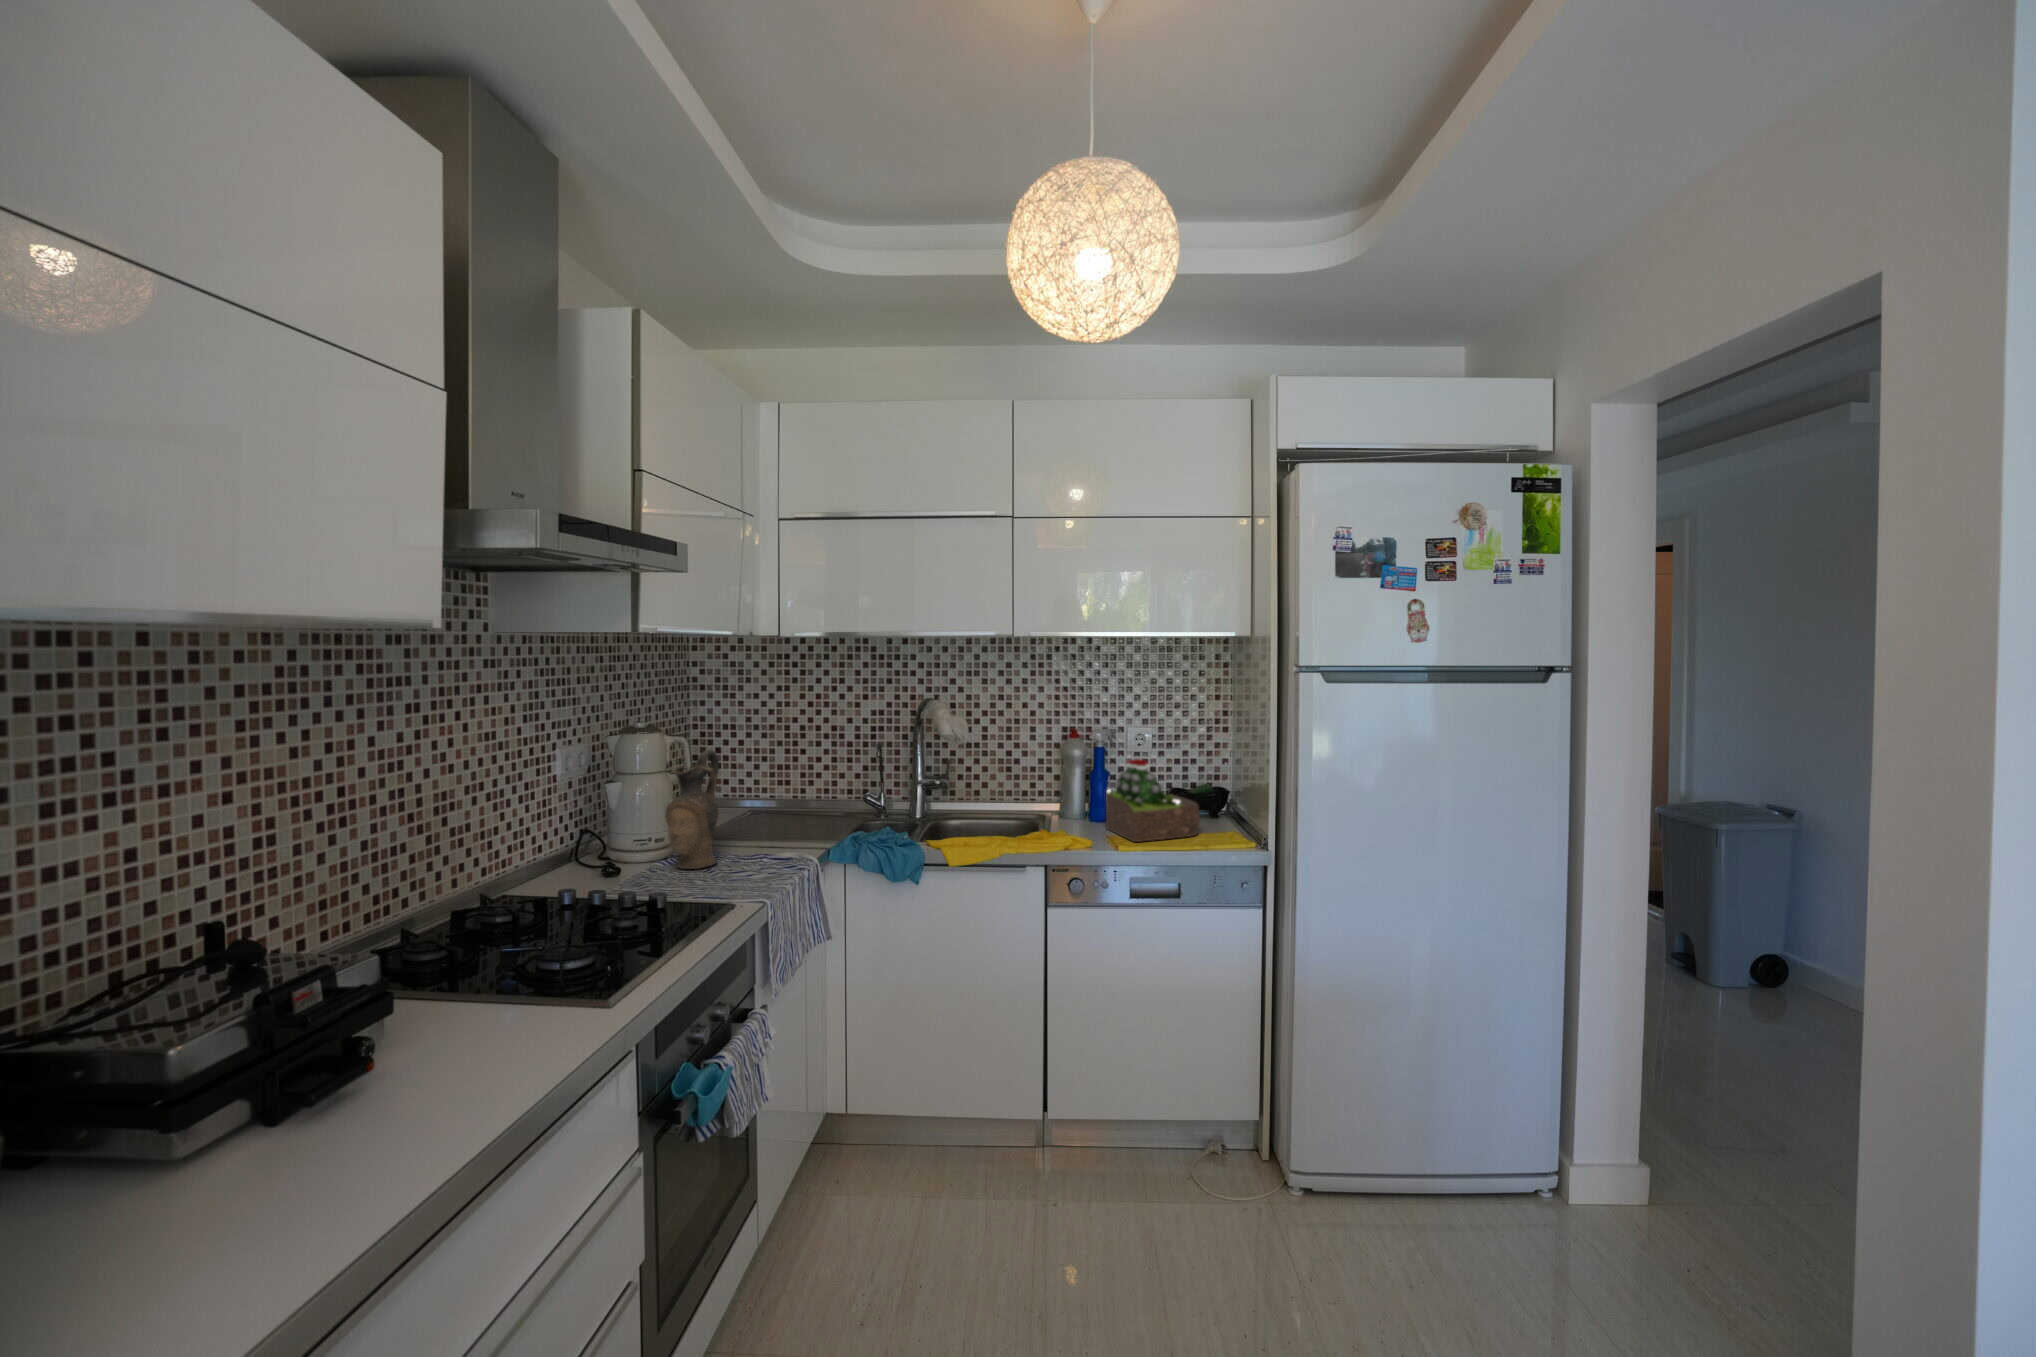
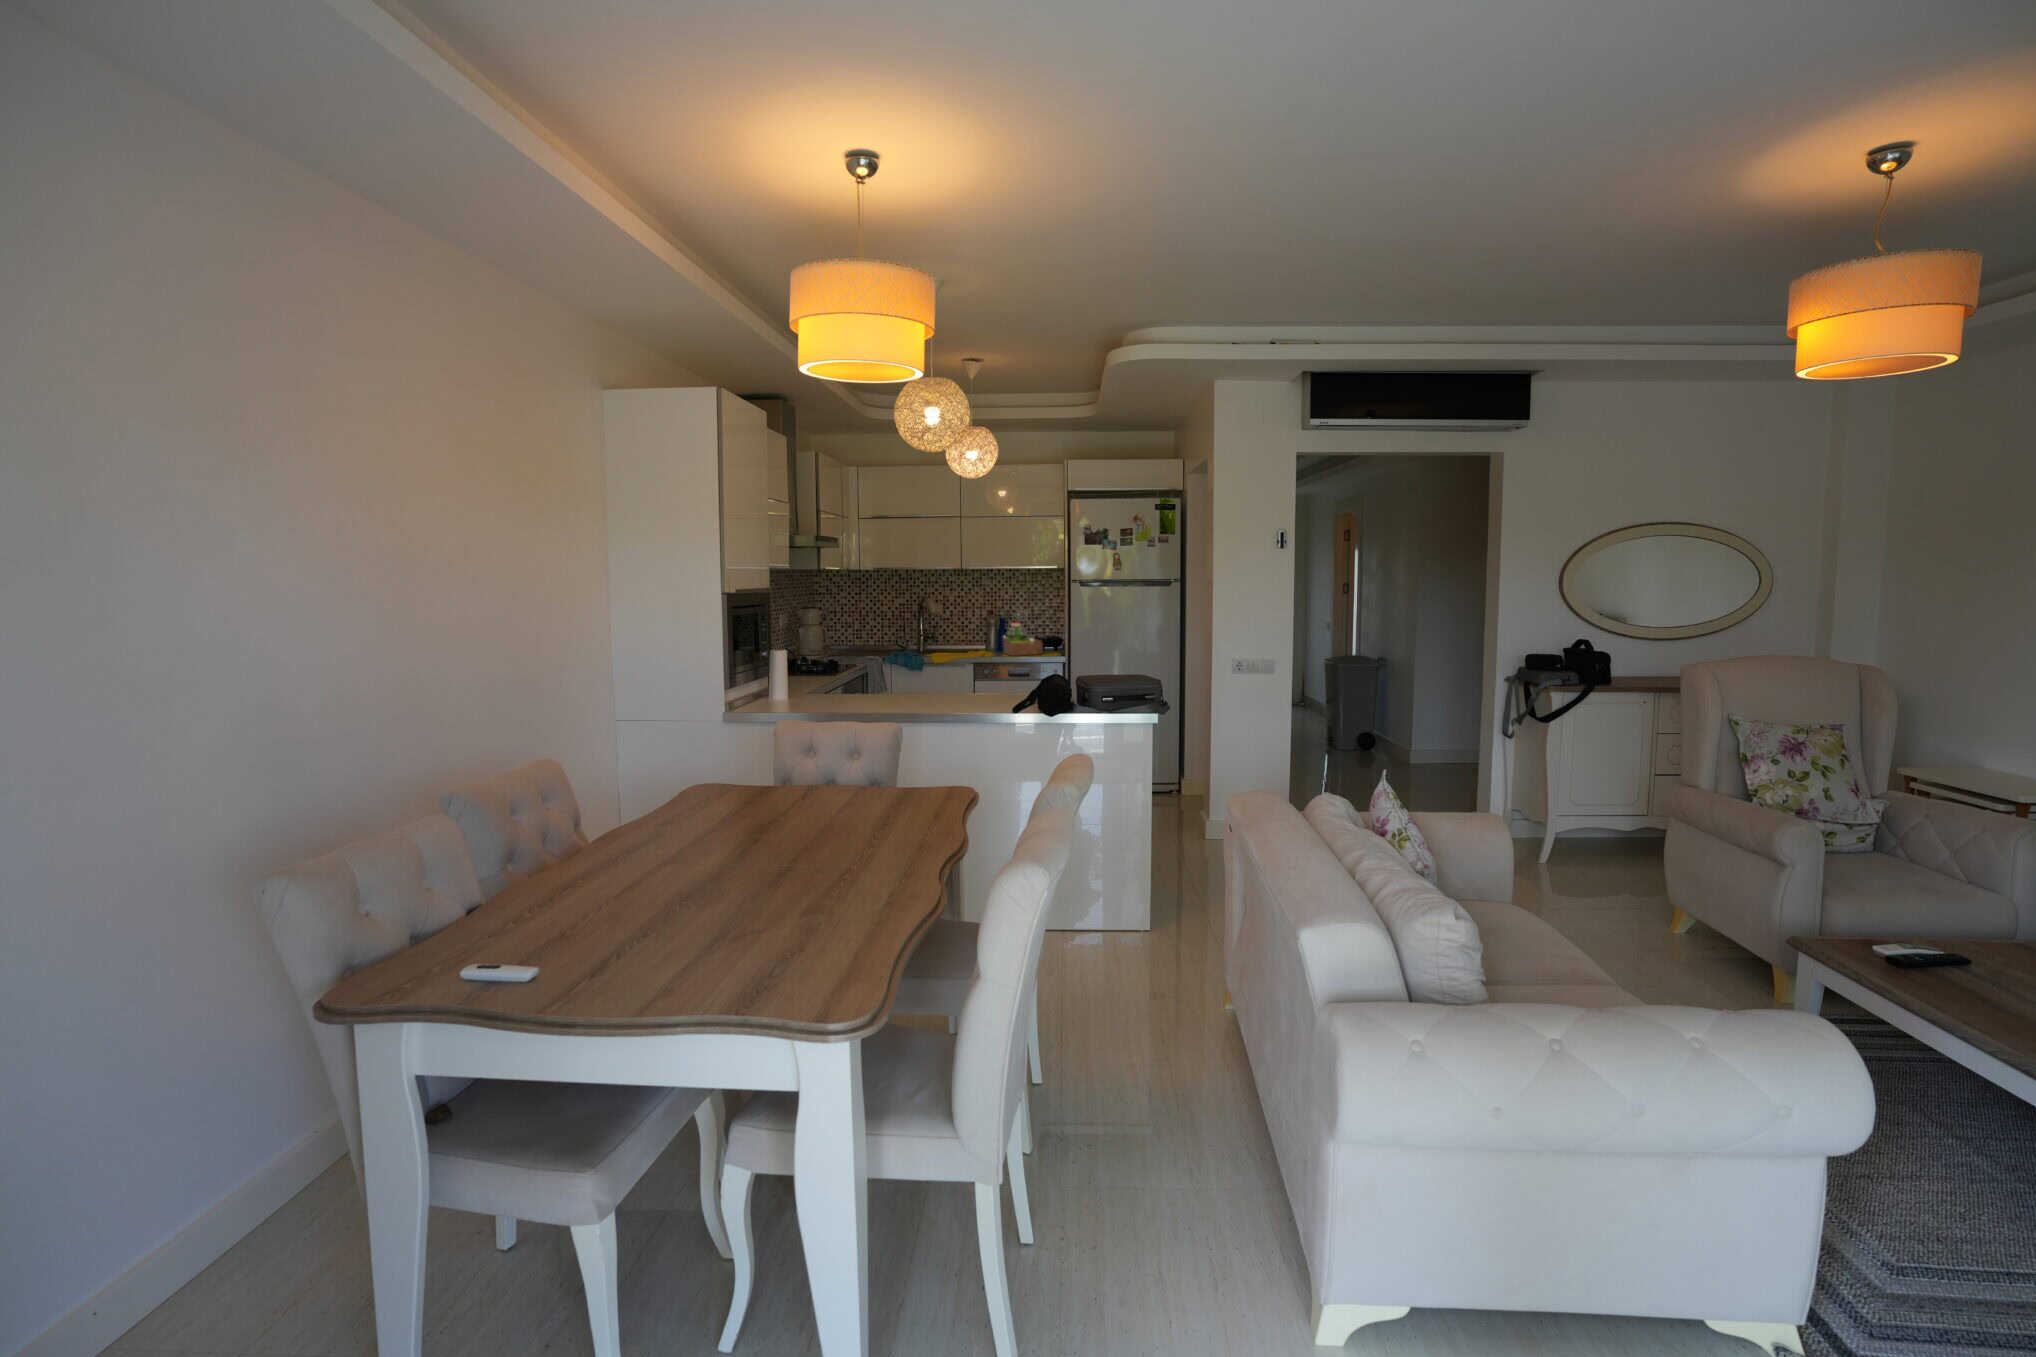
ceramic pitcher: present [665,749,719,869] -> none [822,615,841,661]

